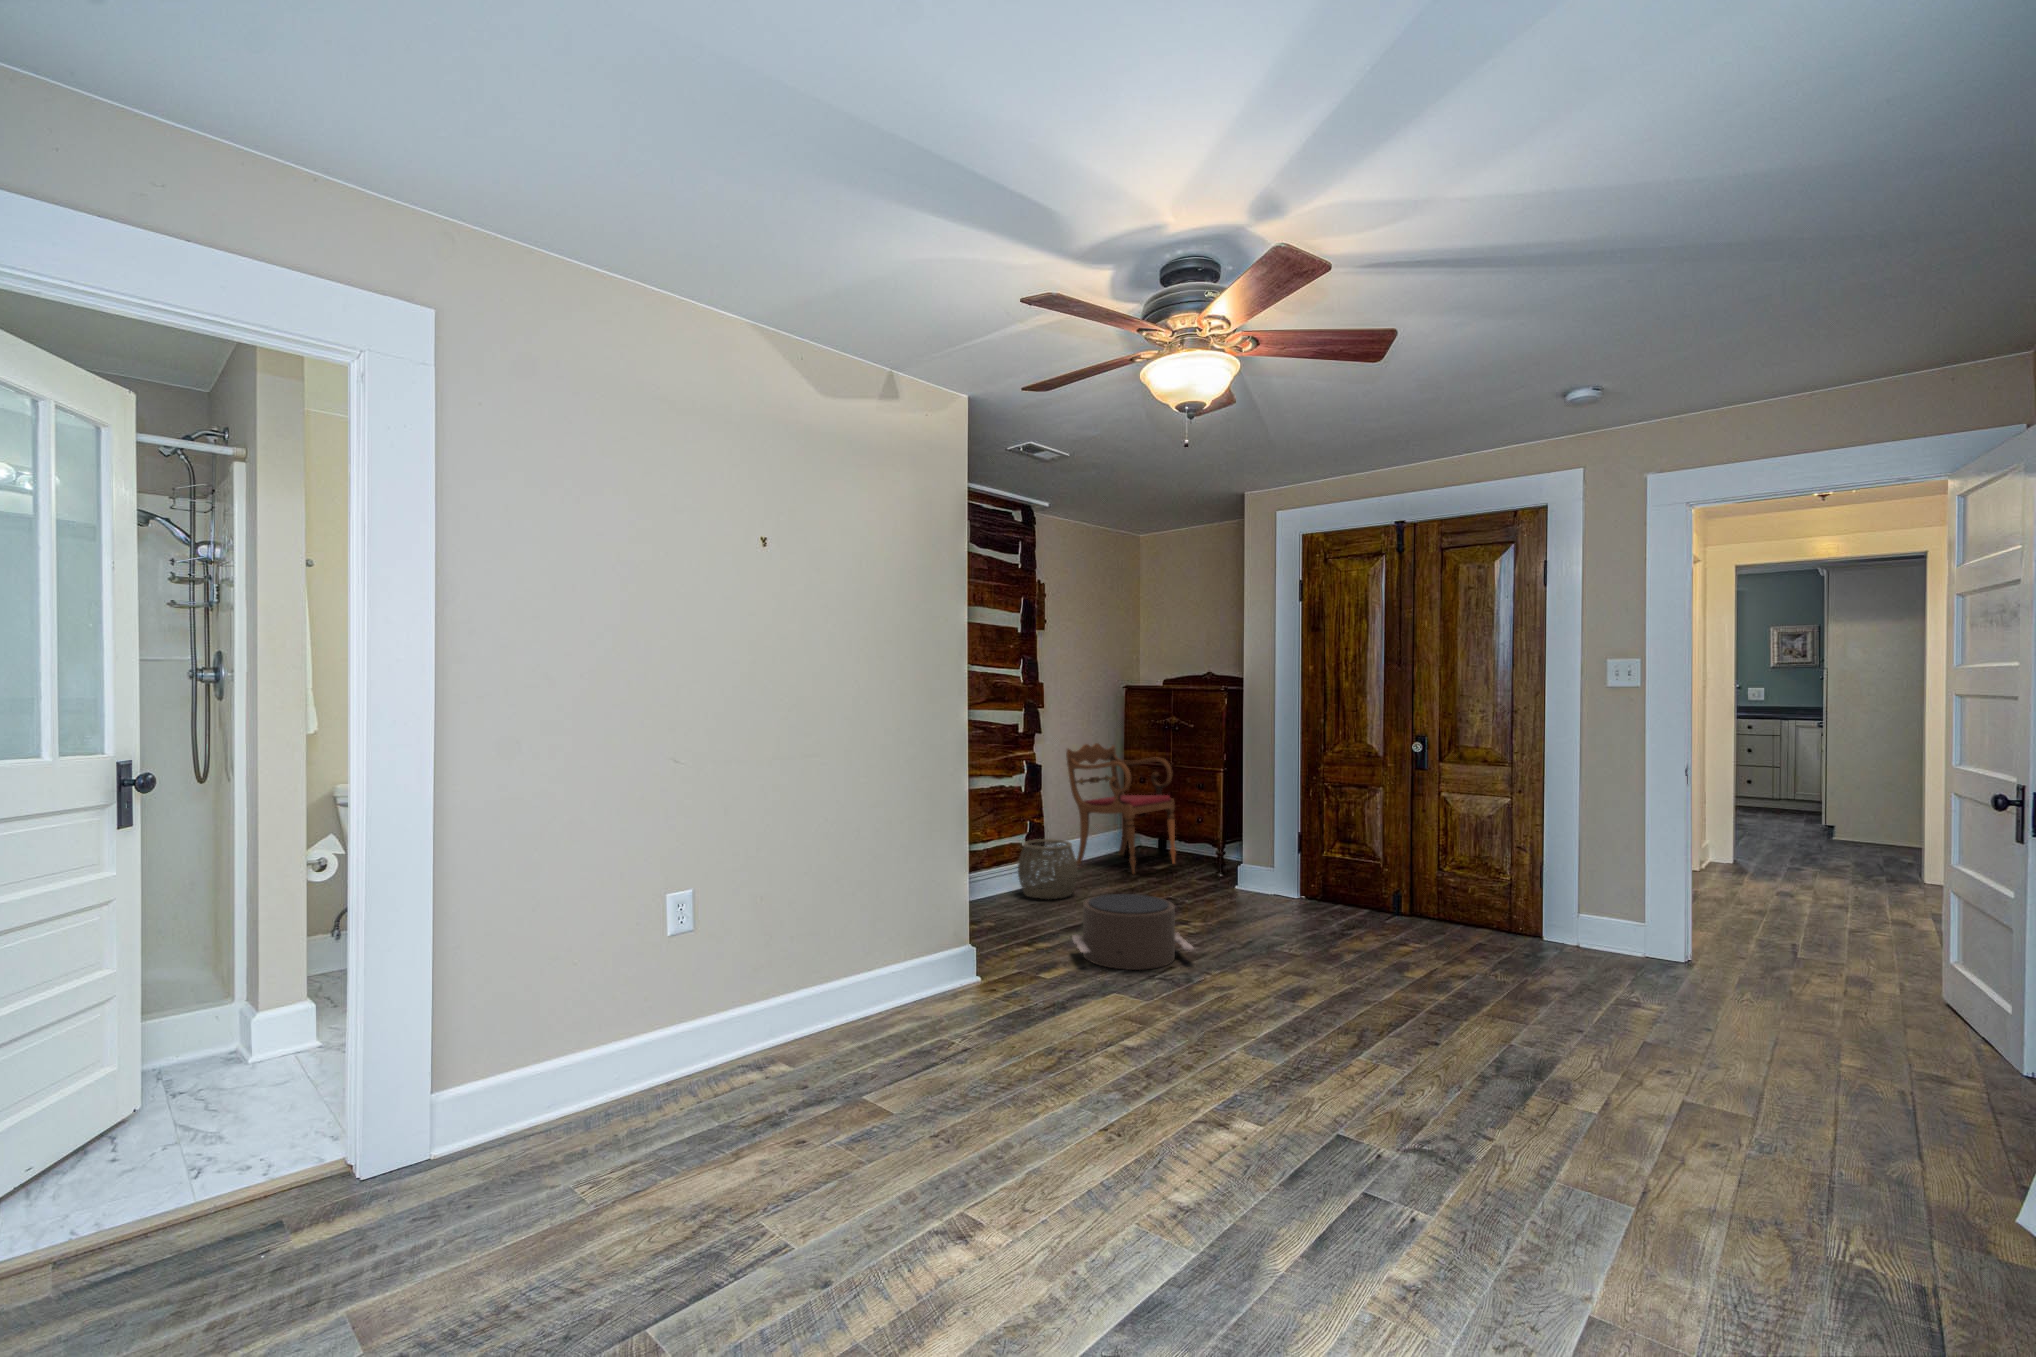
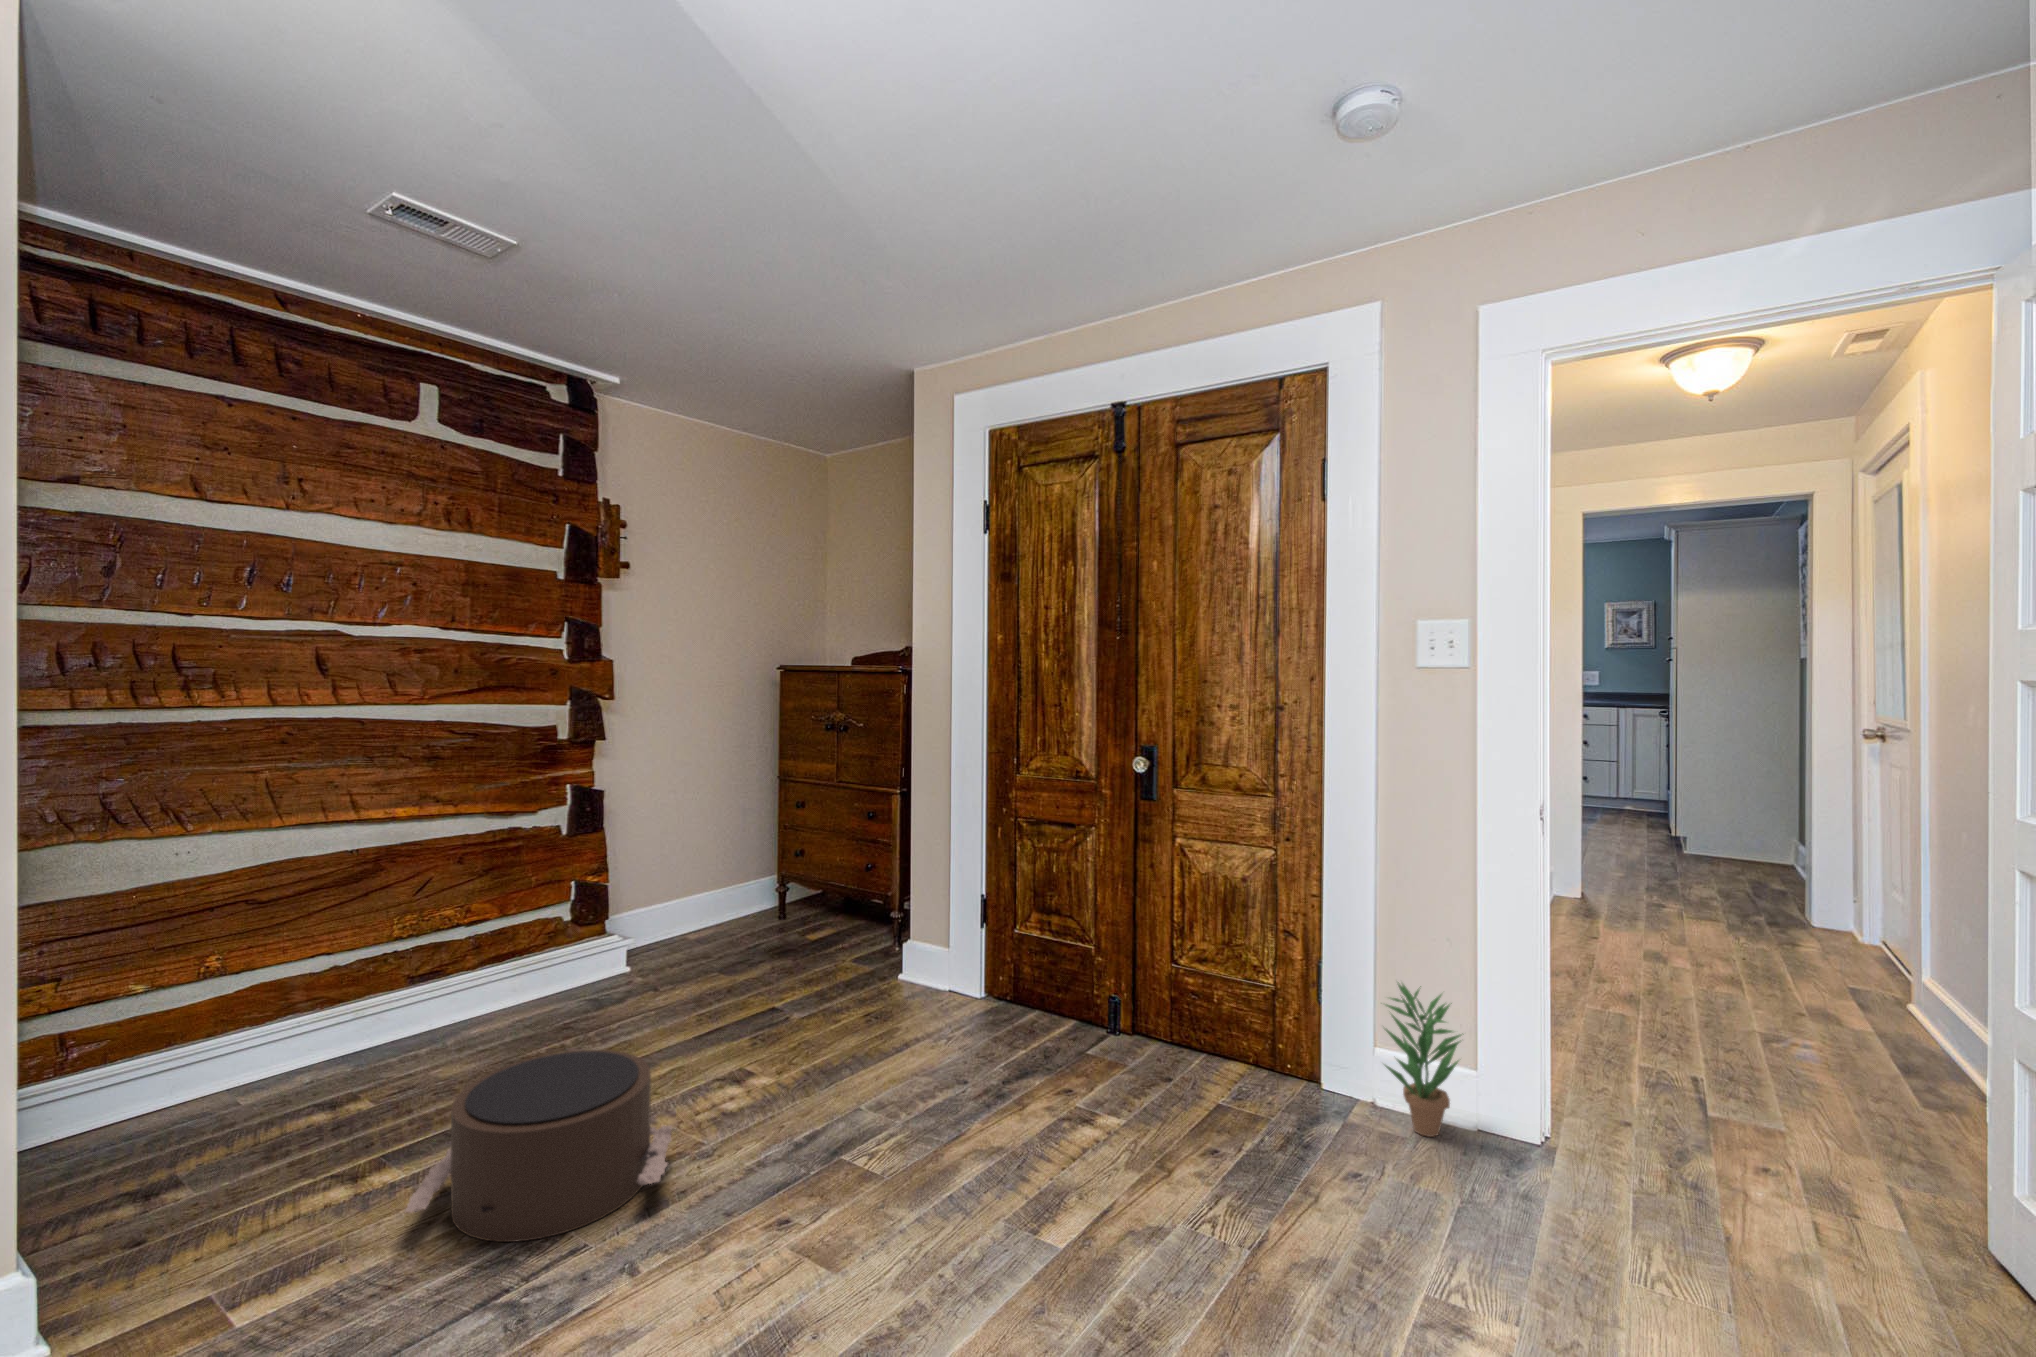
armchair: present [1066,743,1176,874] -> none [692,749,855,947]
woven basket: present [1018,839,1077,899] -> none [530,909,639,1016]
potted plant: none [1583,869,1638,960] -> present [1385,982,1461,1137]

